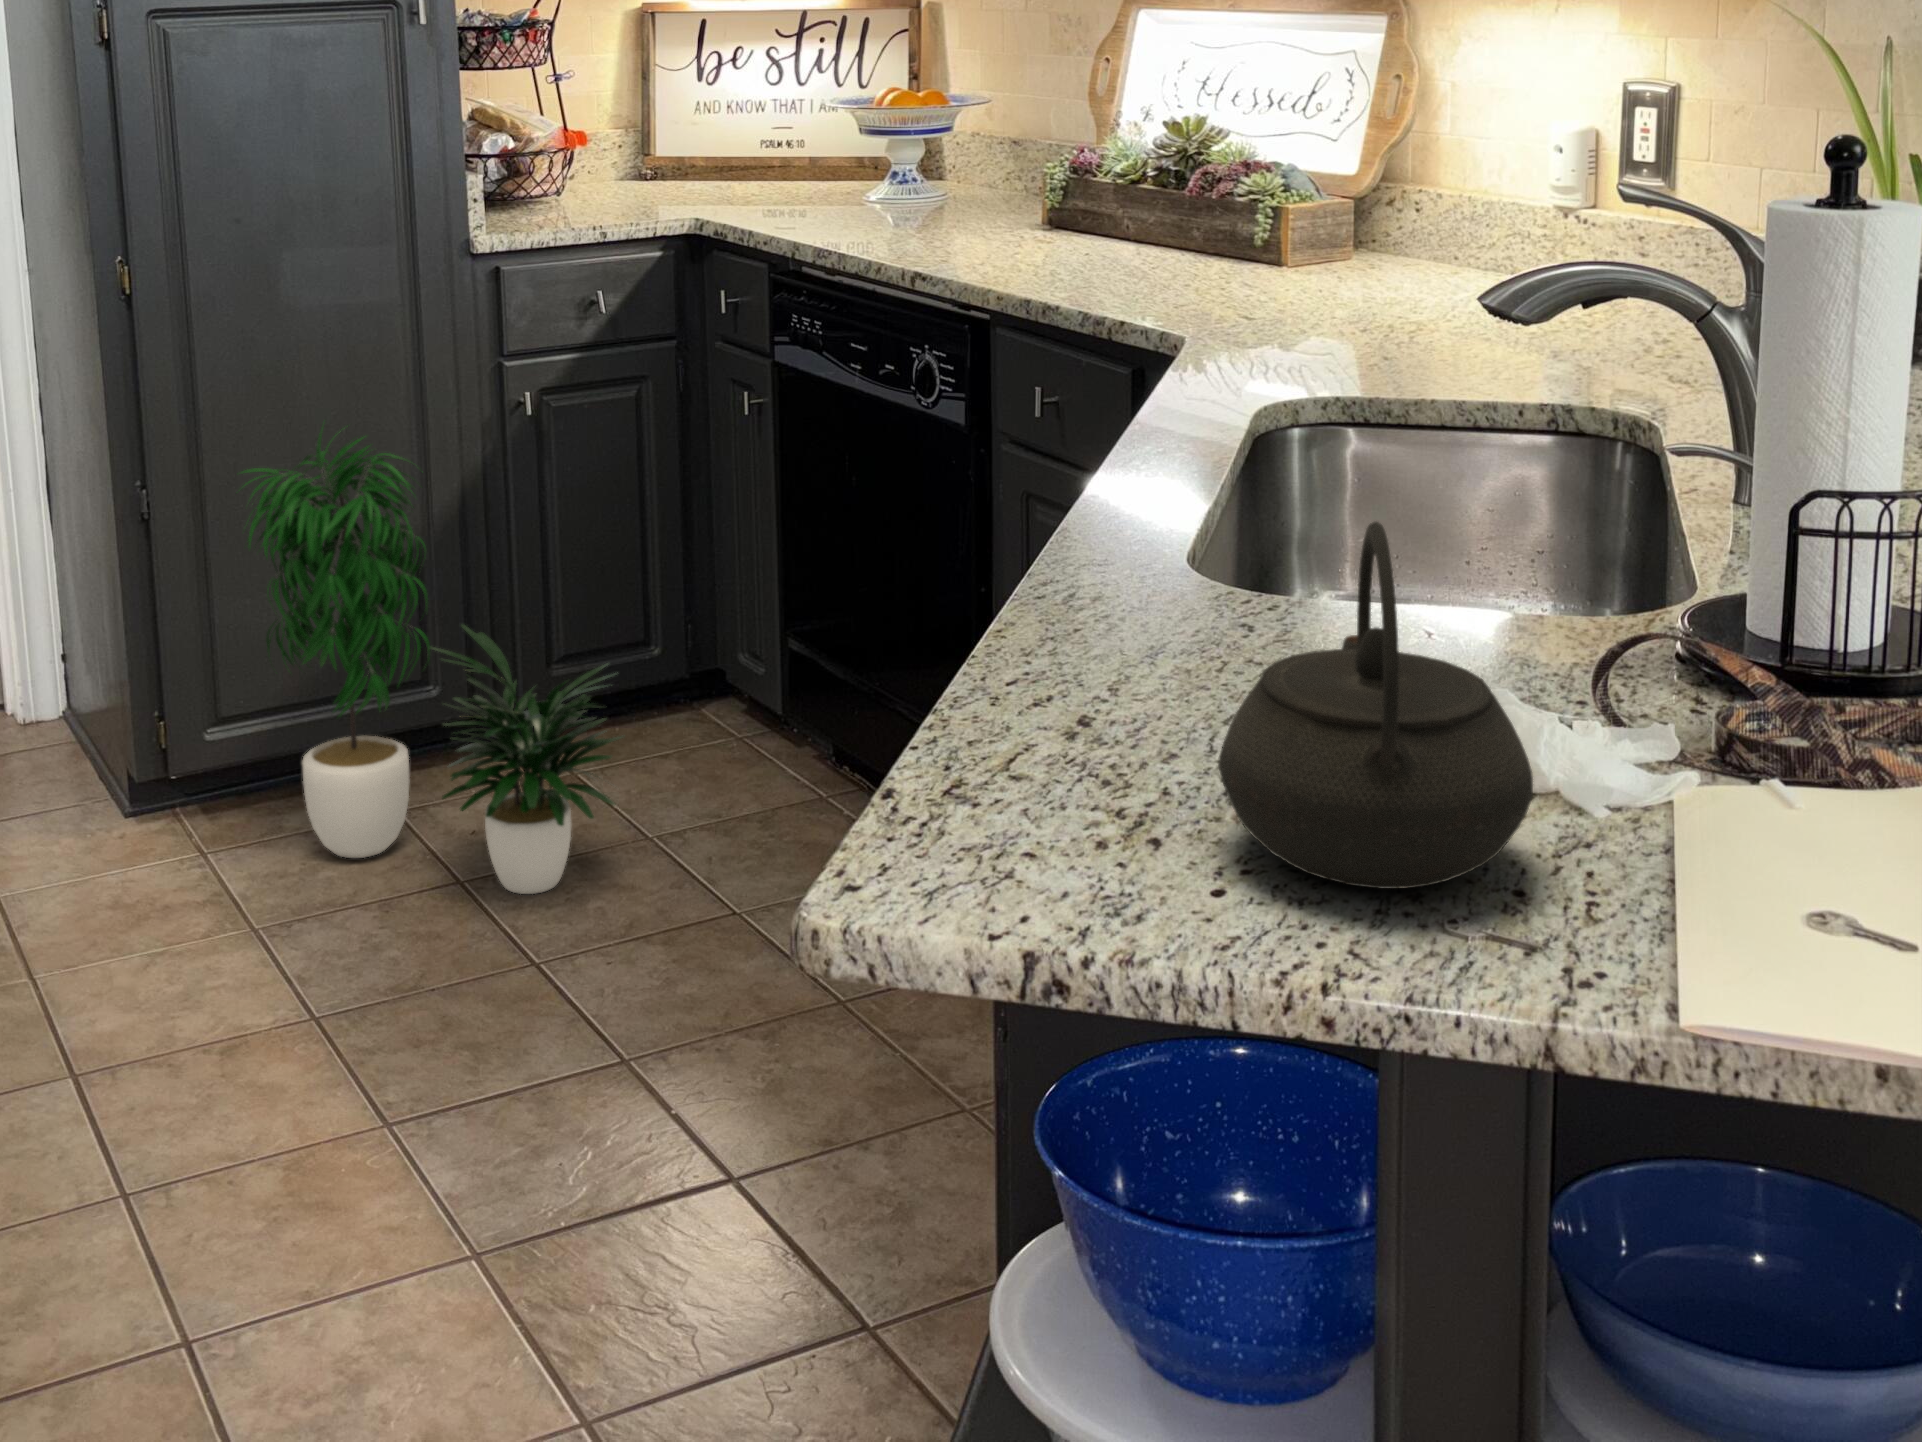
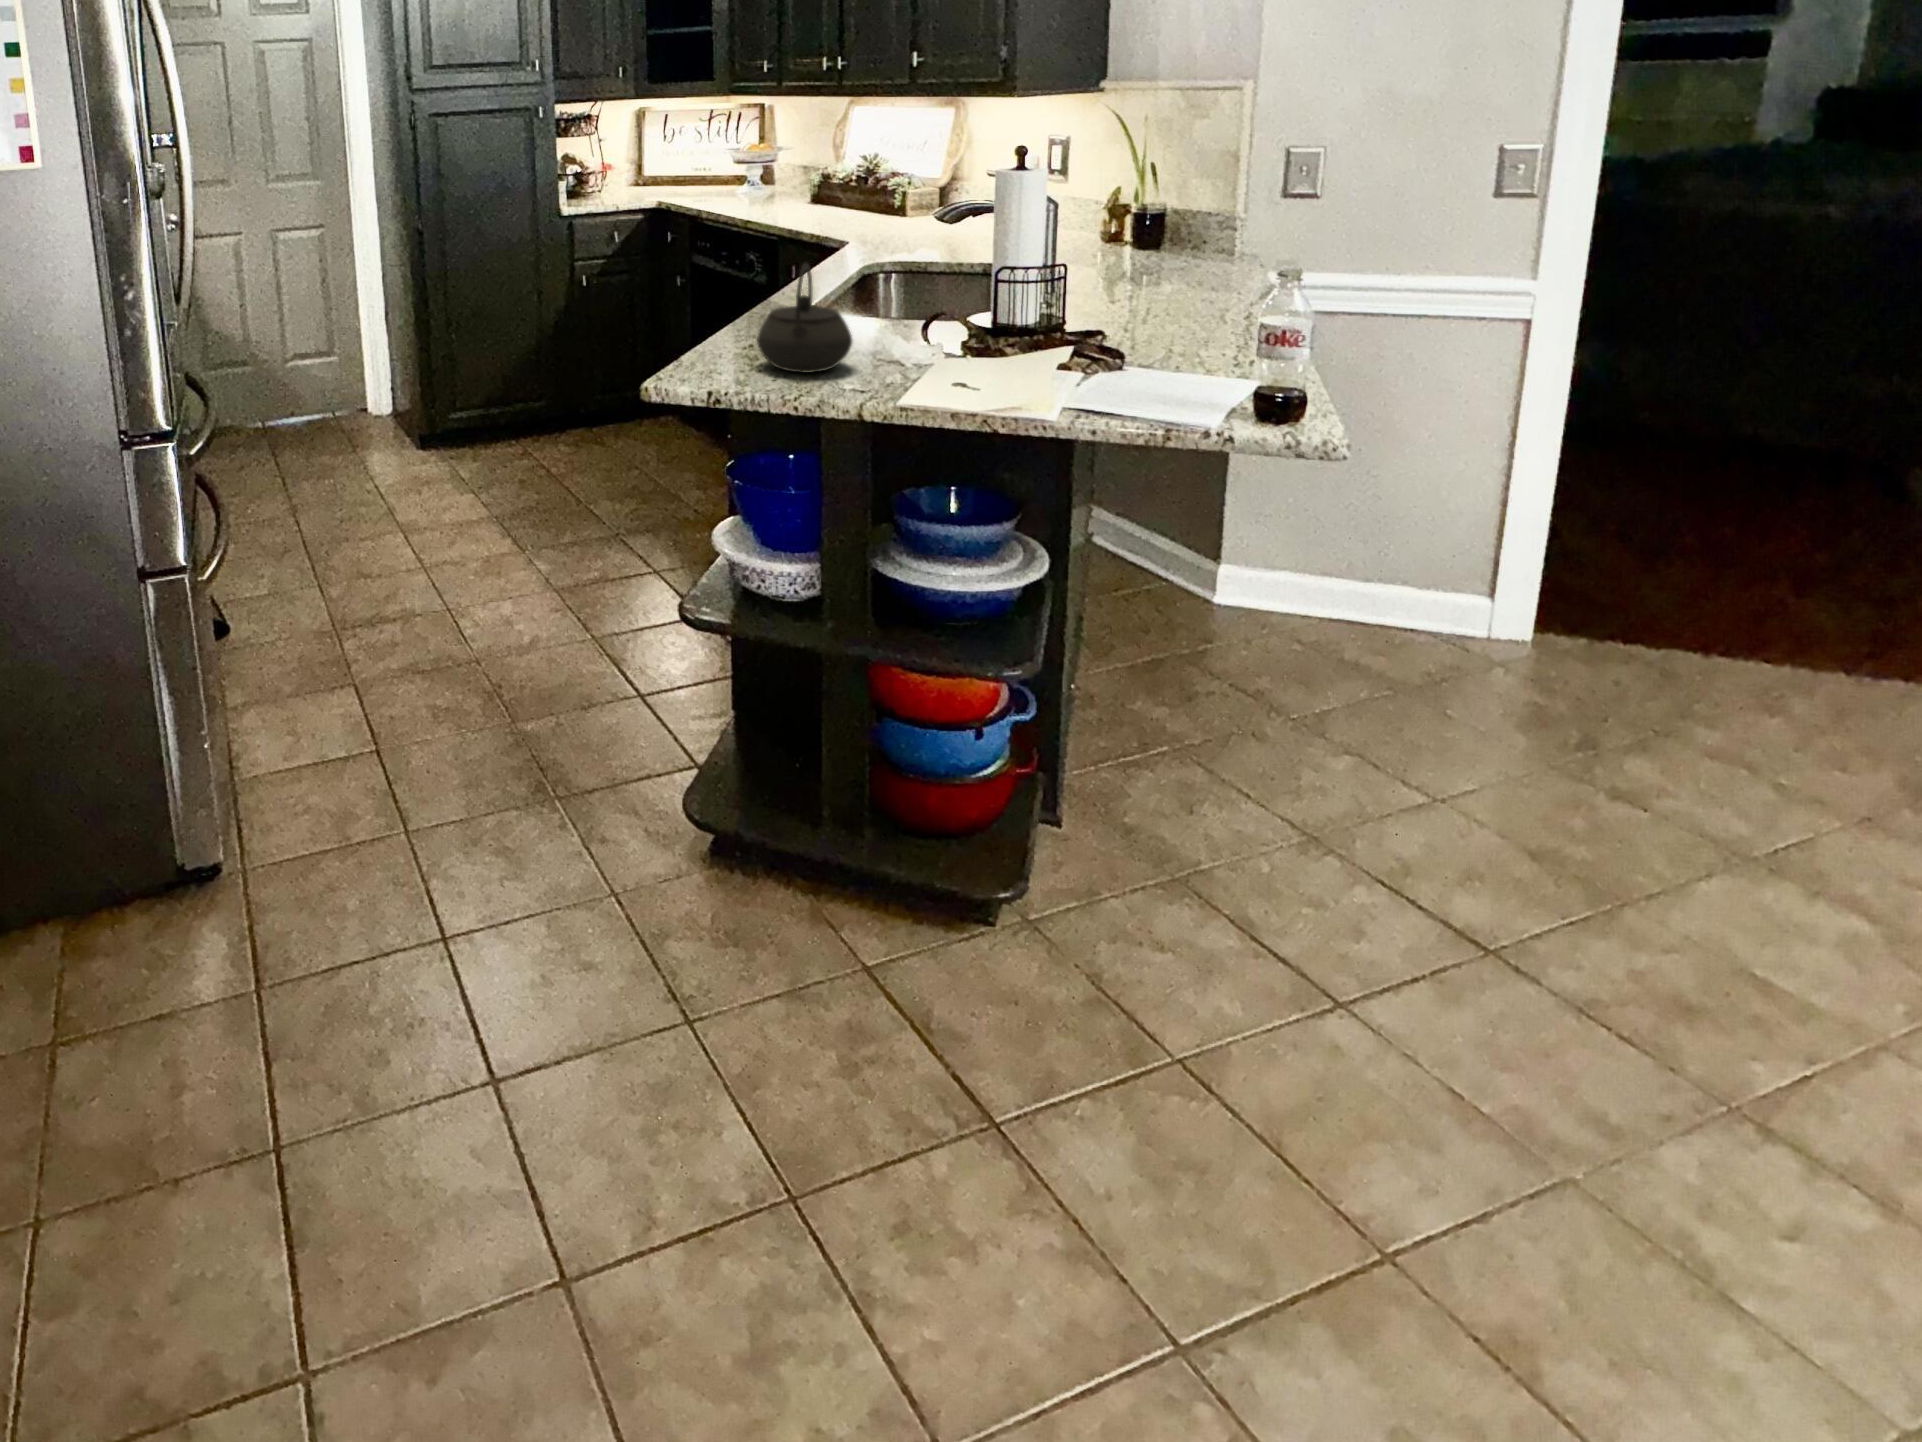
potted plant: present [241,429,623,894] -> none [463,281,620,475]

